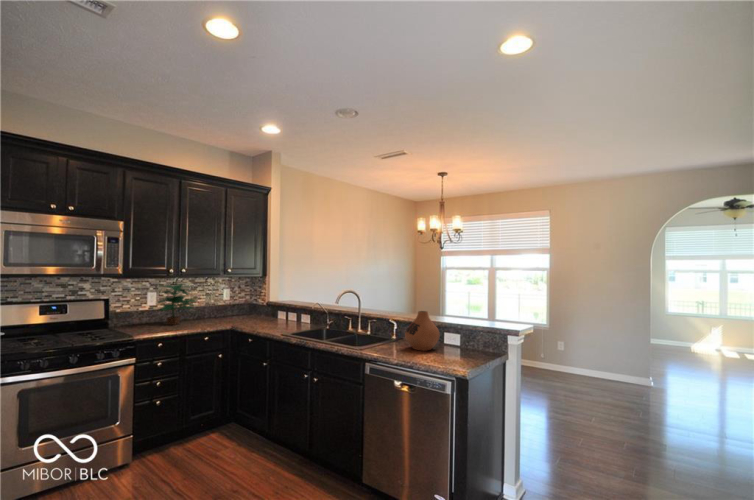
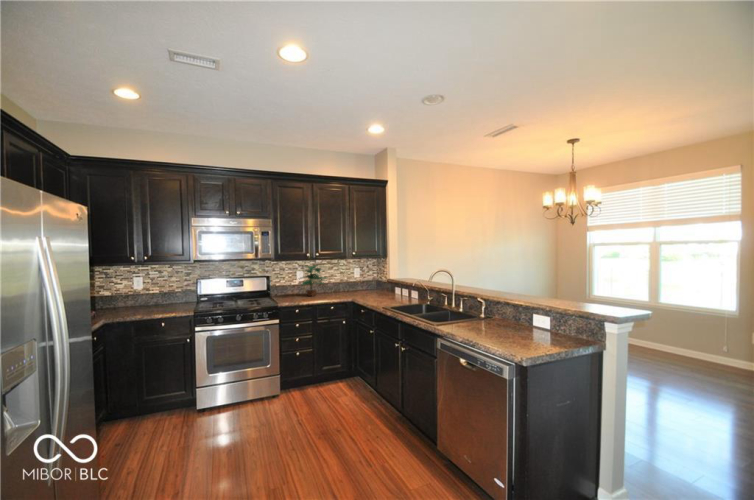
vase: present [405,311,440,351] -> none [484,290,524,332]

